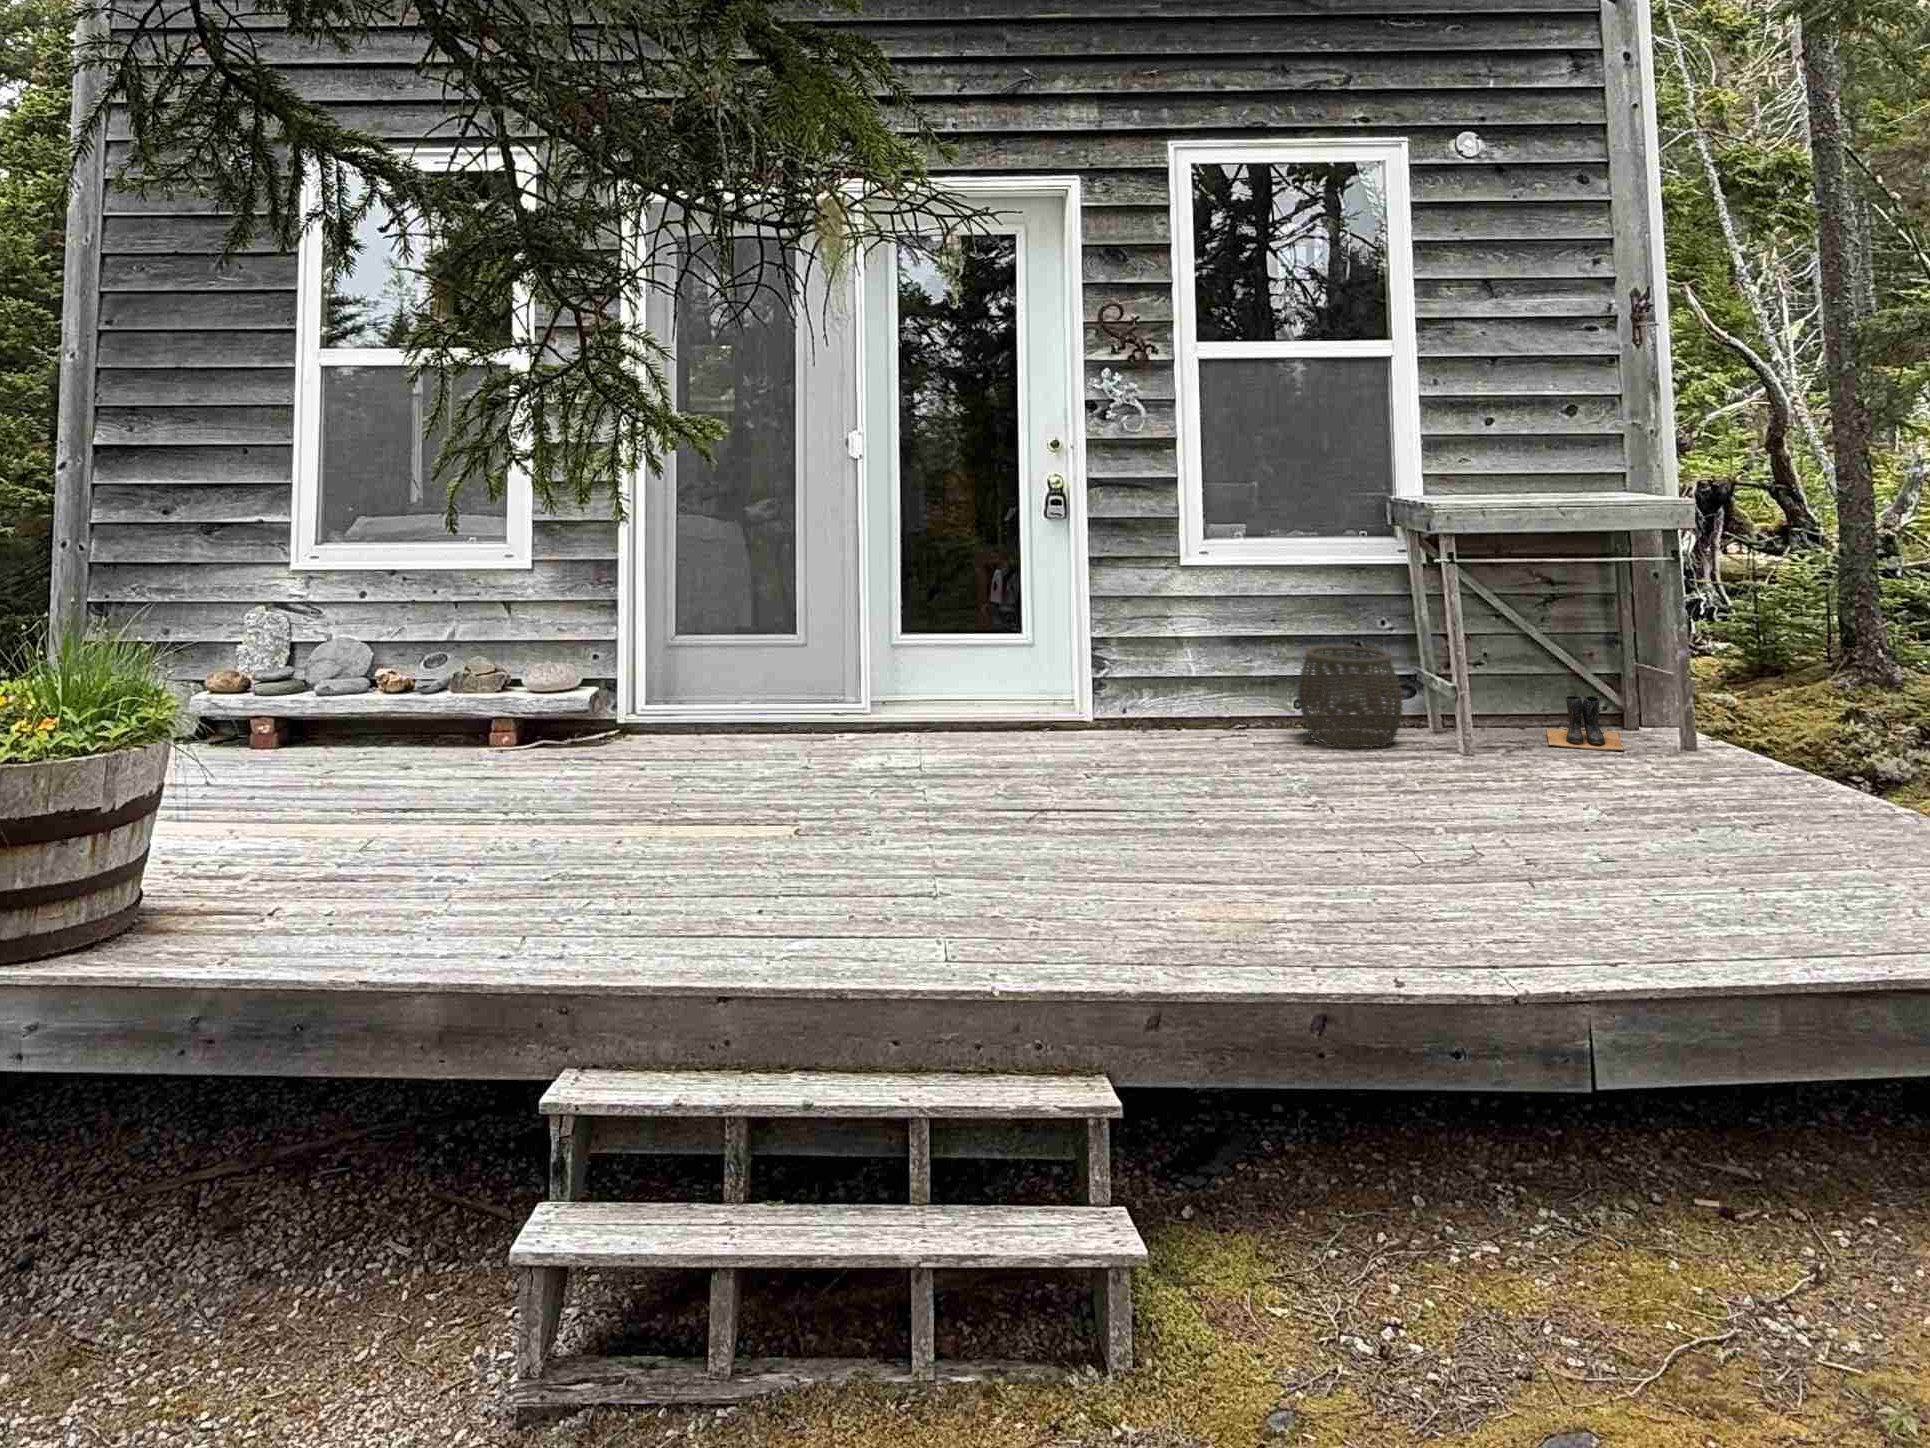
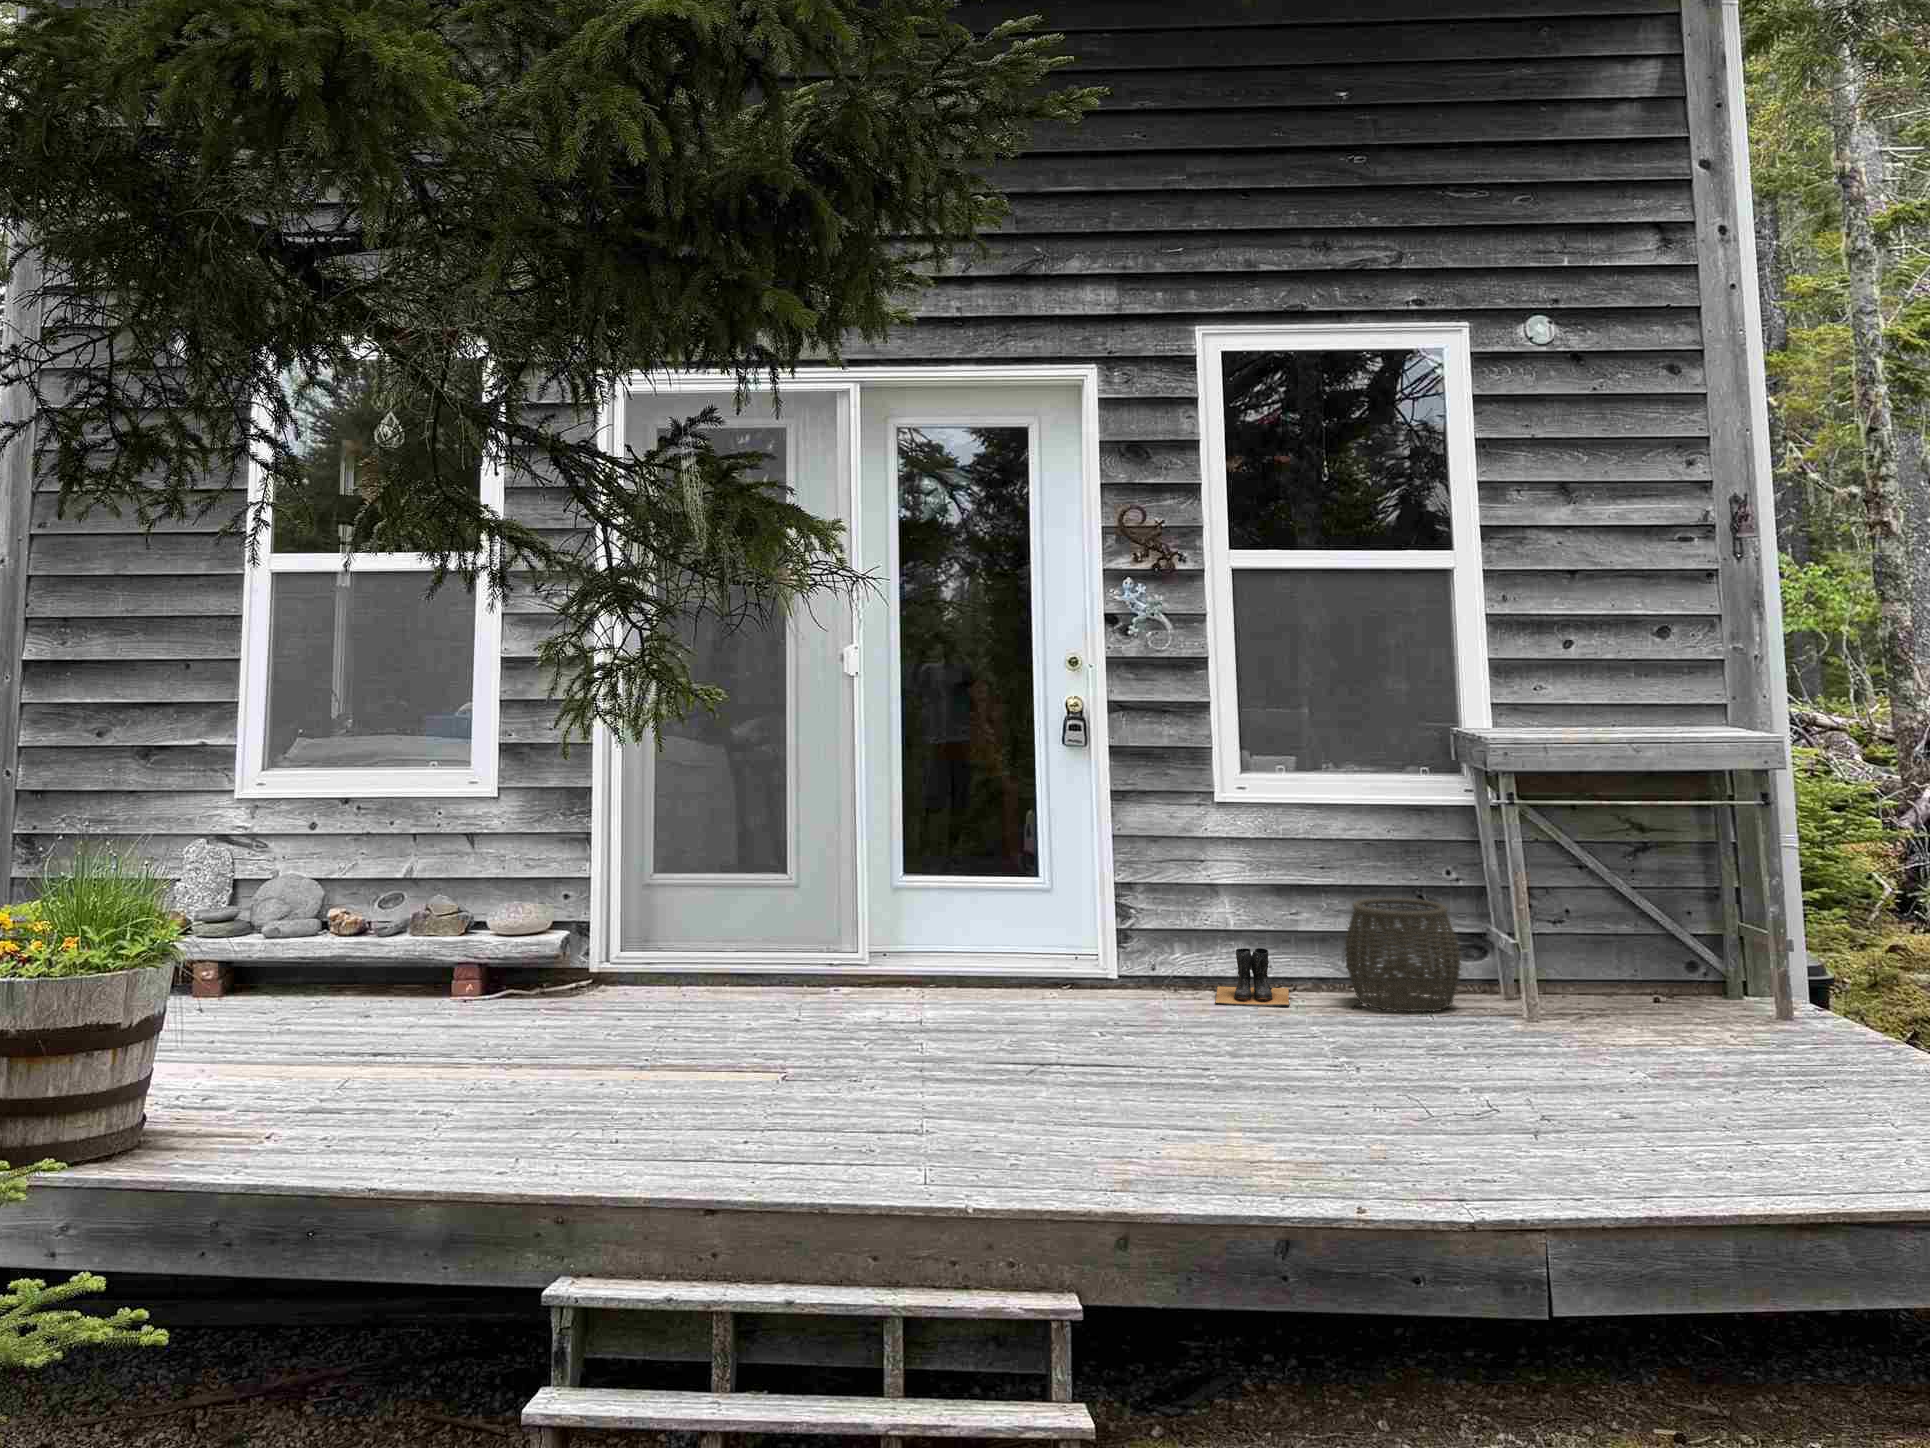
boots: present [1546,696,1624,752] -> present [1215,948,1290,1007]

